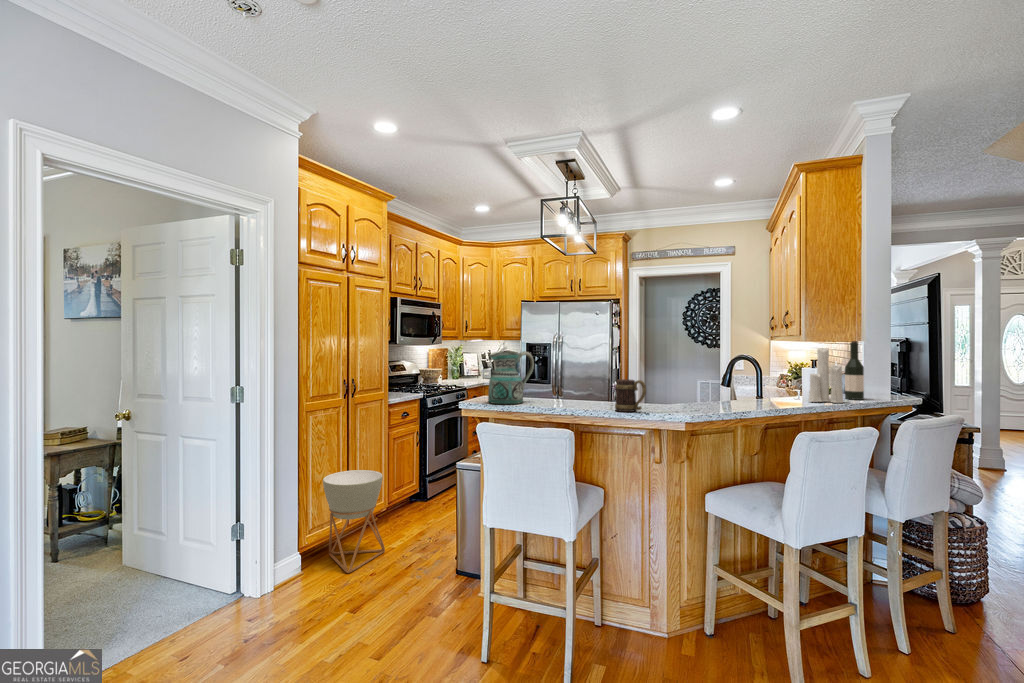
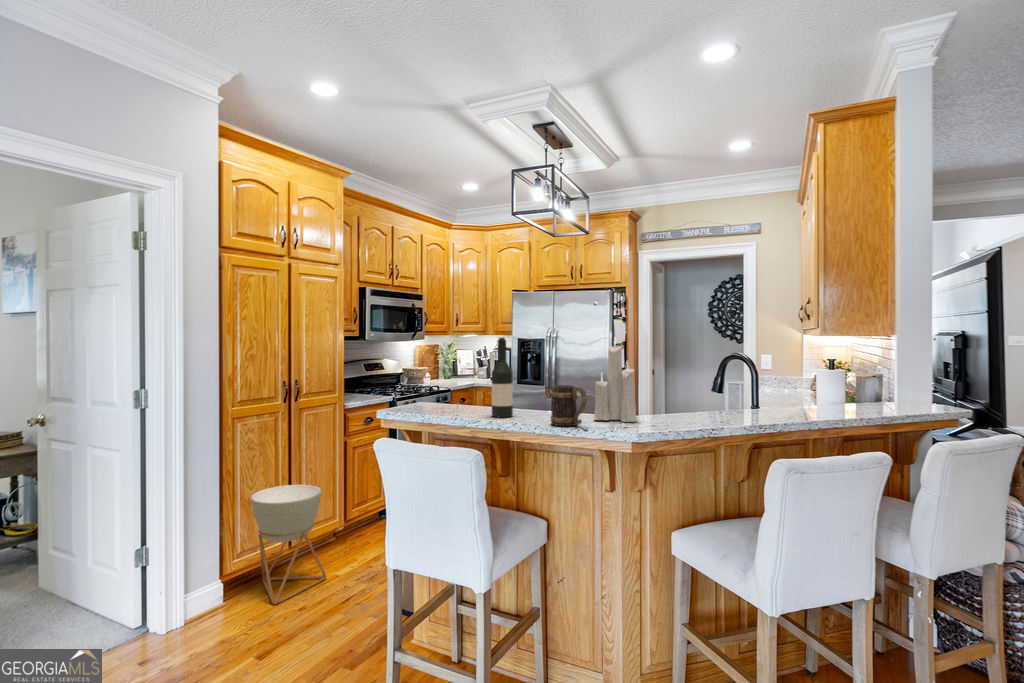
wine bottle: present [845,341,864,400] -> present [492,338,513,417]
candle: present [809,348,843,403] -> present [594,338,637,422]
ceramic pitcher: present [488,351,534,404] -> none [412,350,469,414]

